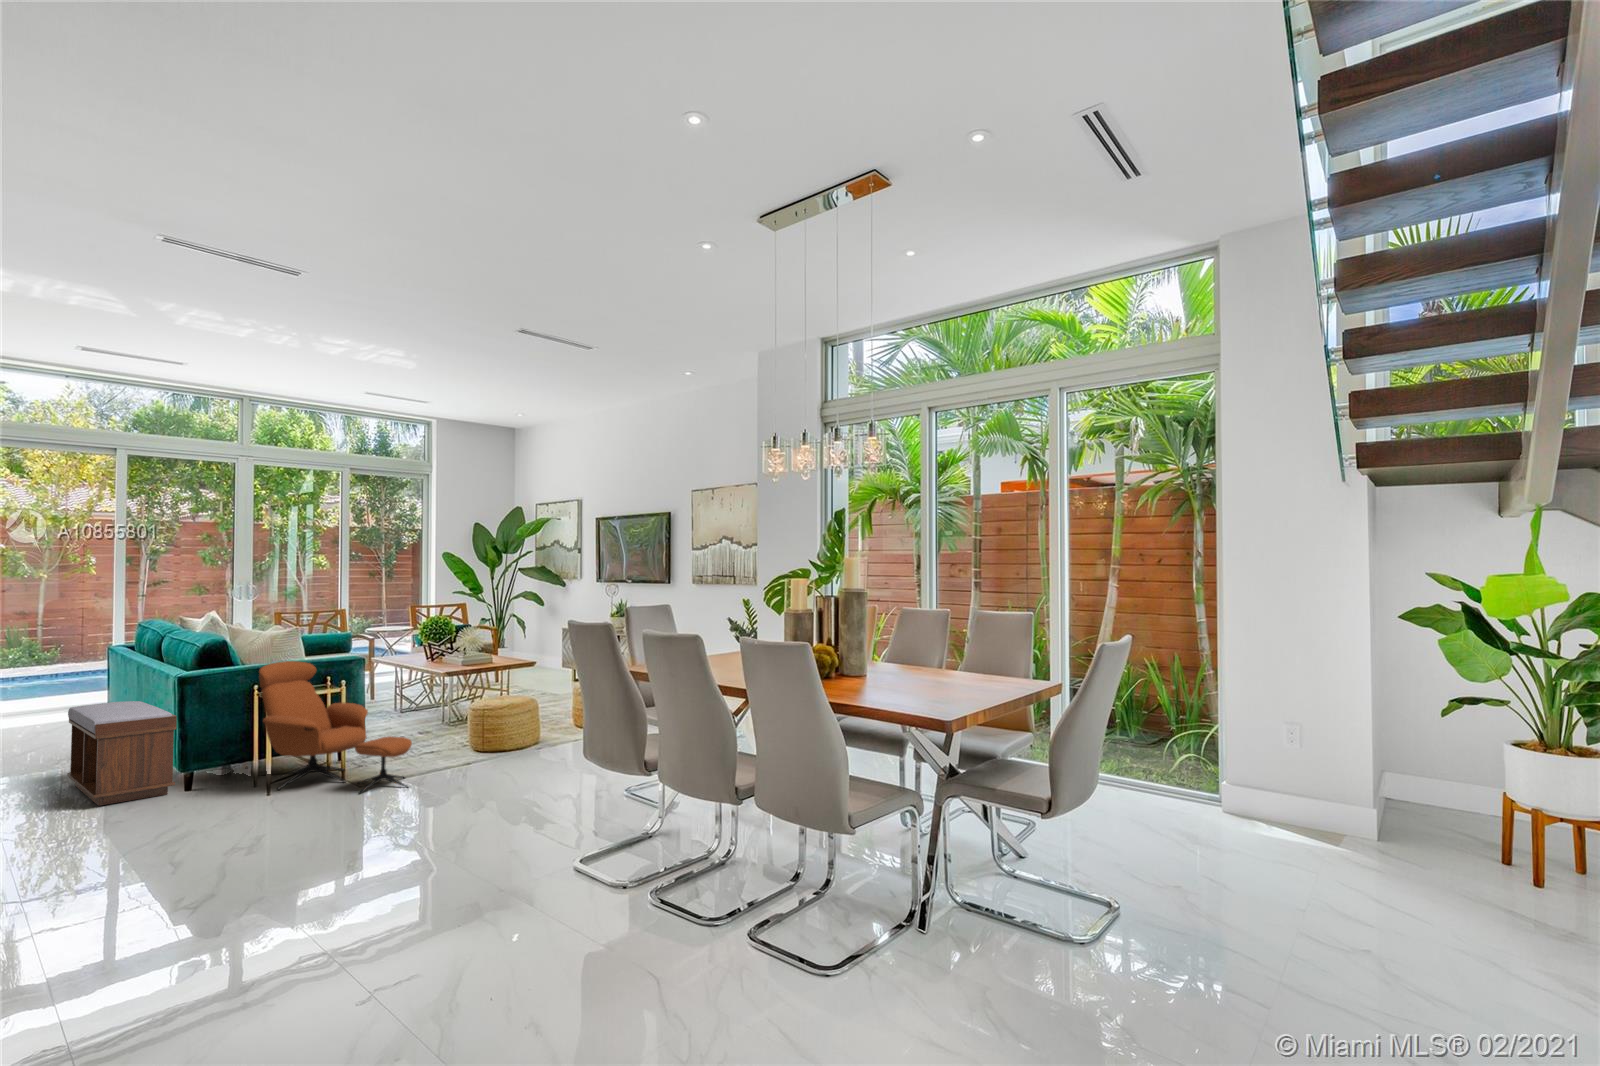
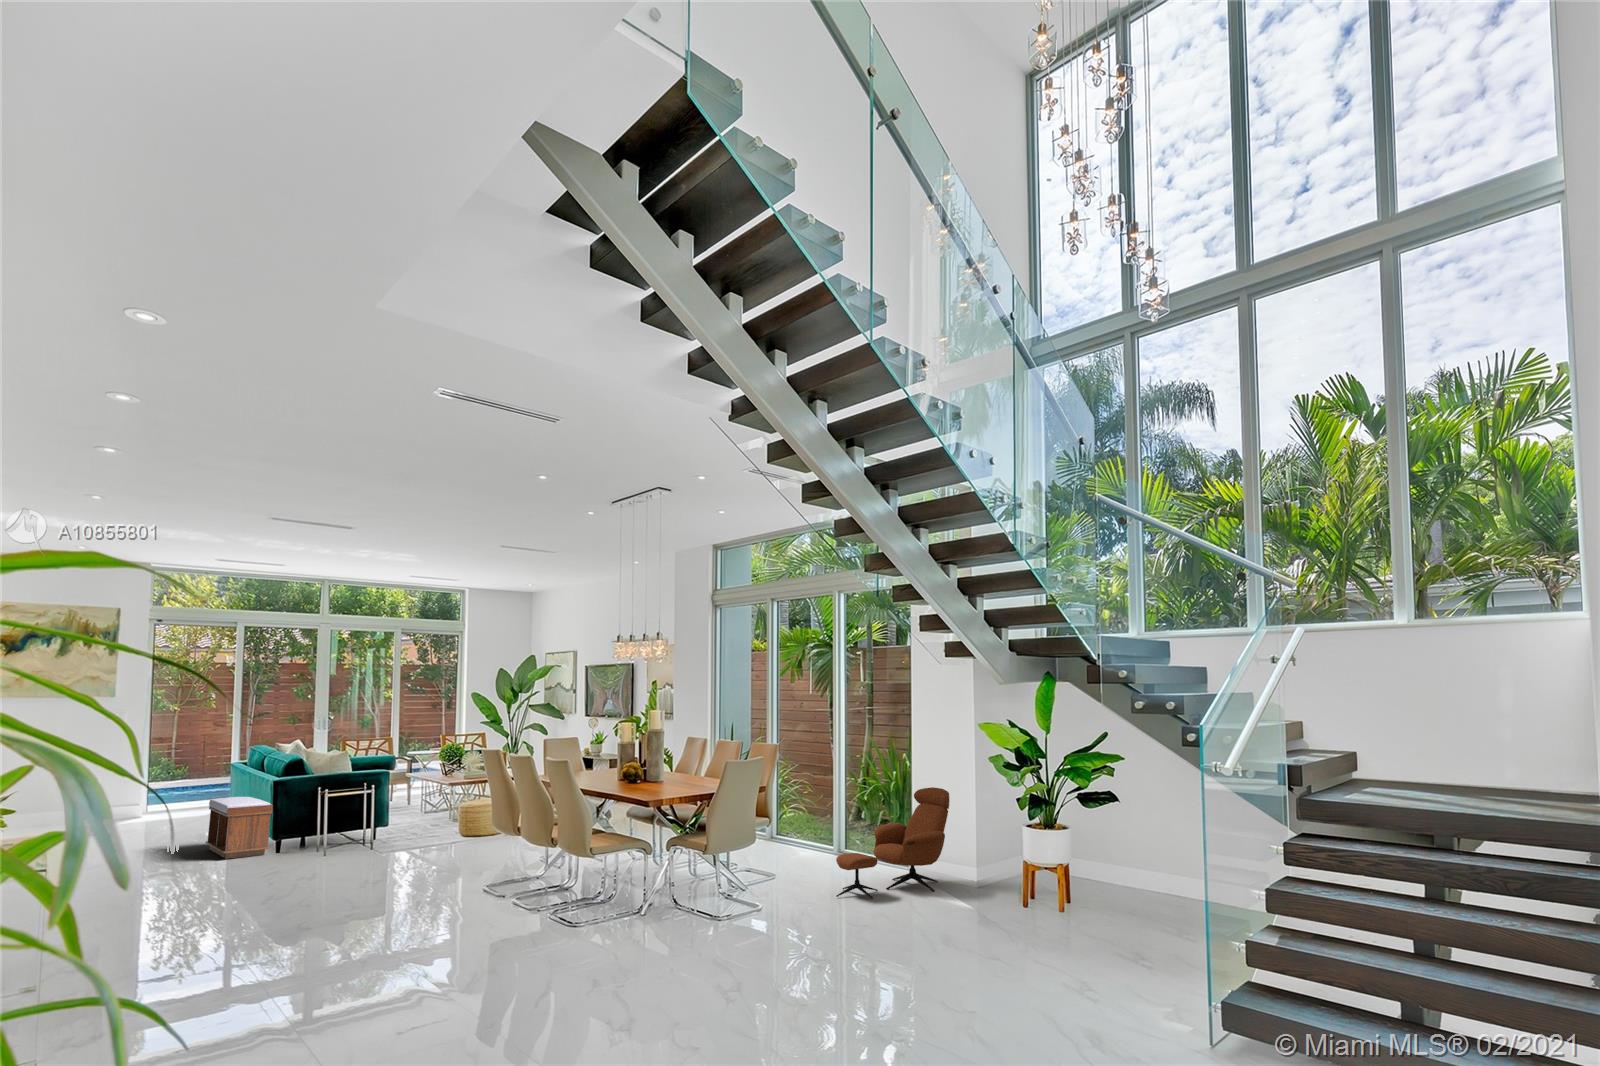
lounge chair: present [259,661,412,793] -> present [836,787,950,898]

